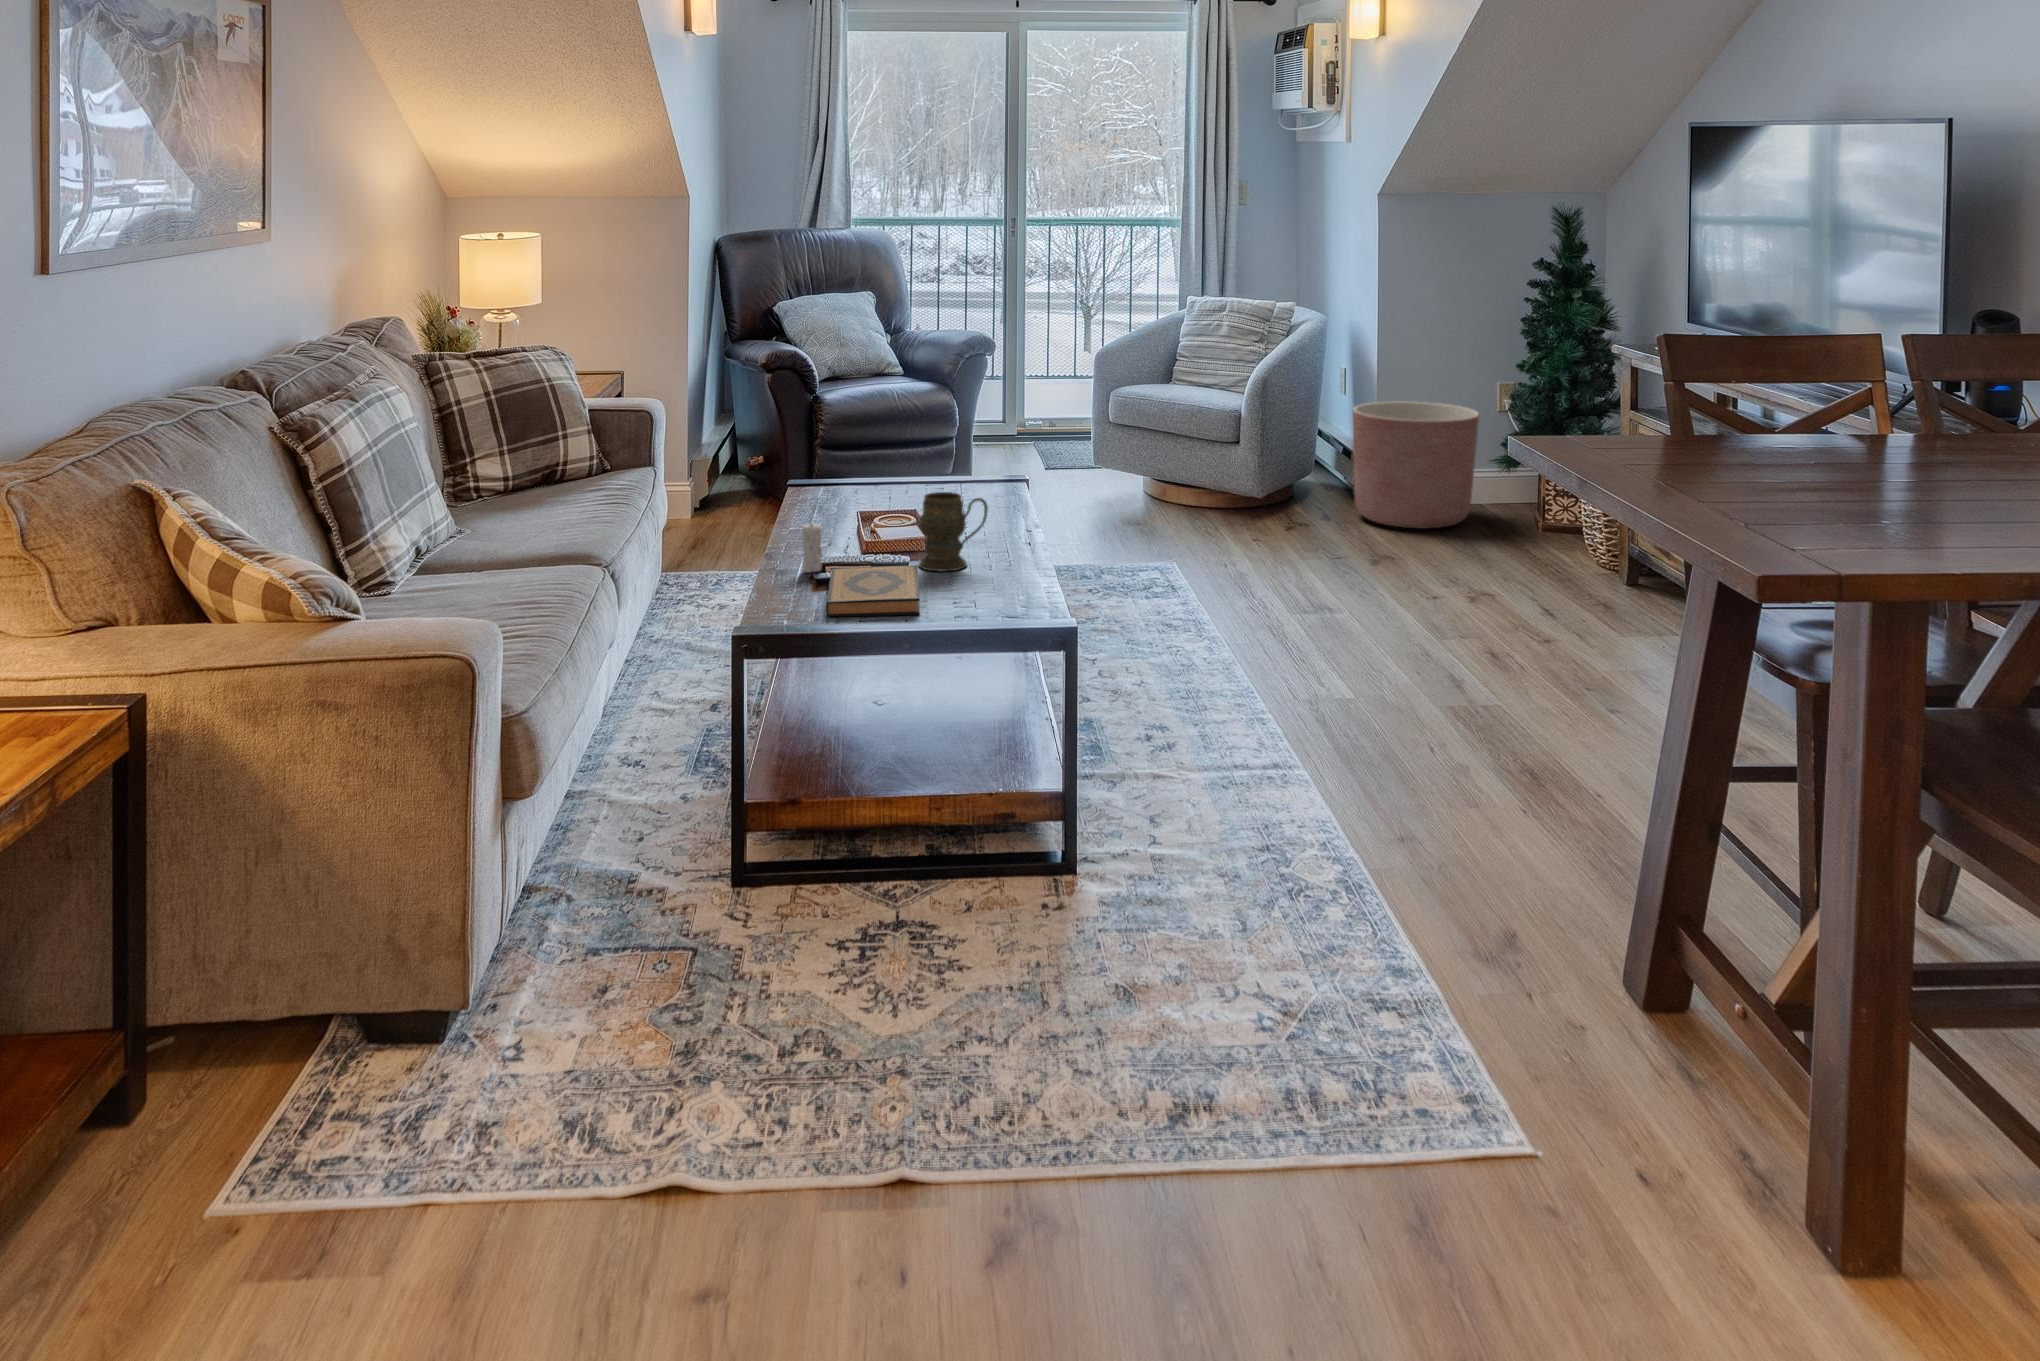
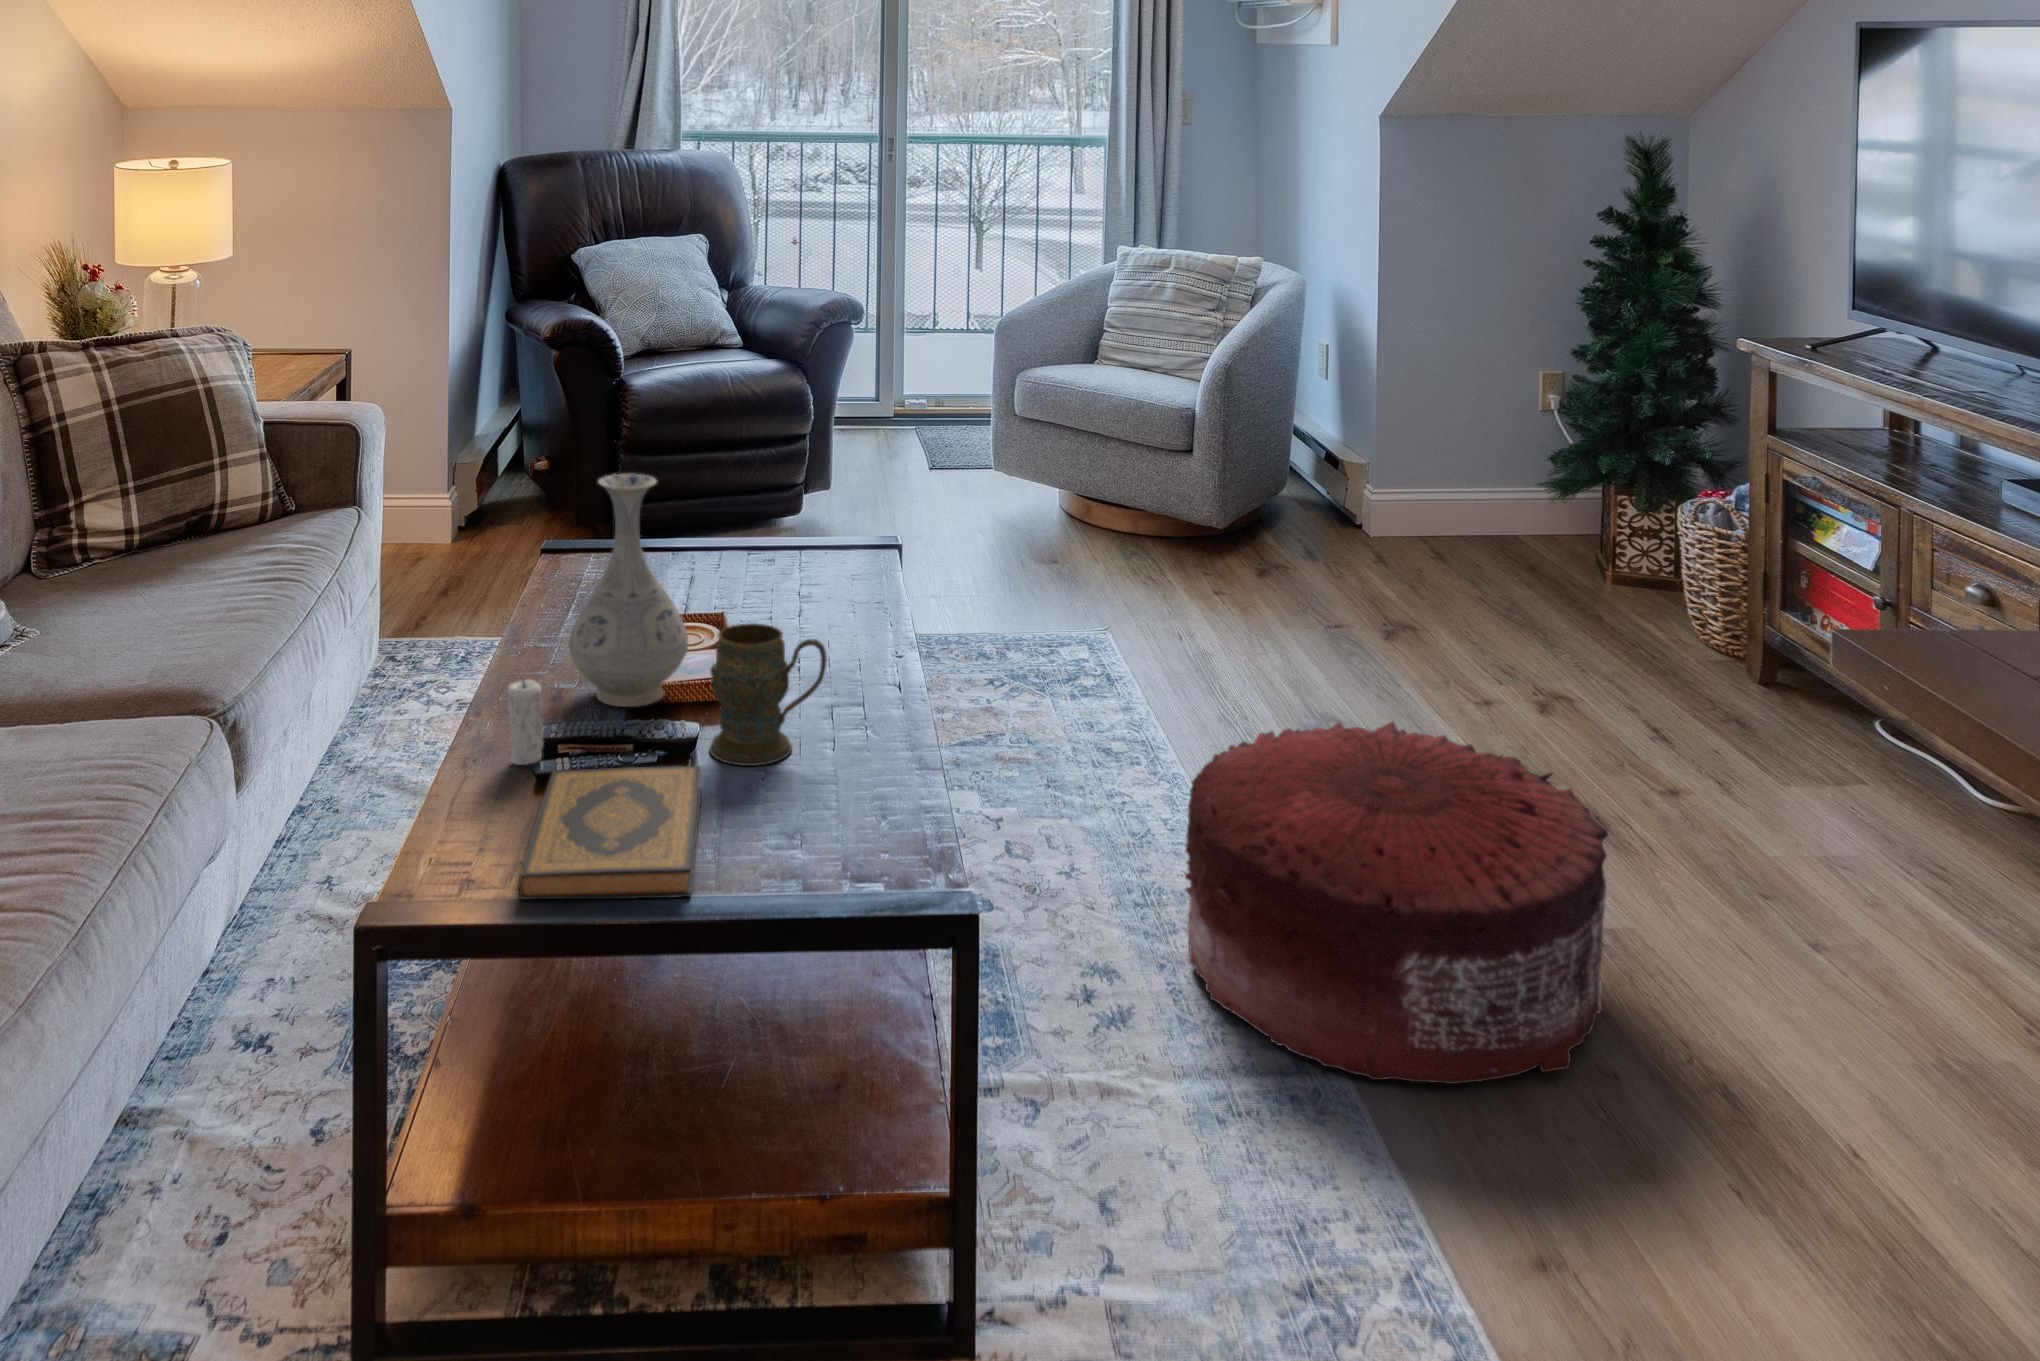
planter: present [1353,402,1479,528] -> none [1339,392,1515,568]
vase: none [829,411,901,551] -> present [569,474,688,707]
pouf: none [1210,578,1461,766] -> present [1185,722,1608,1084]

